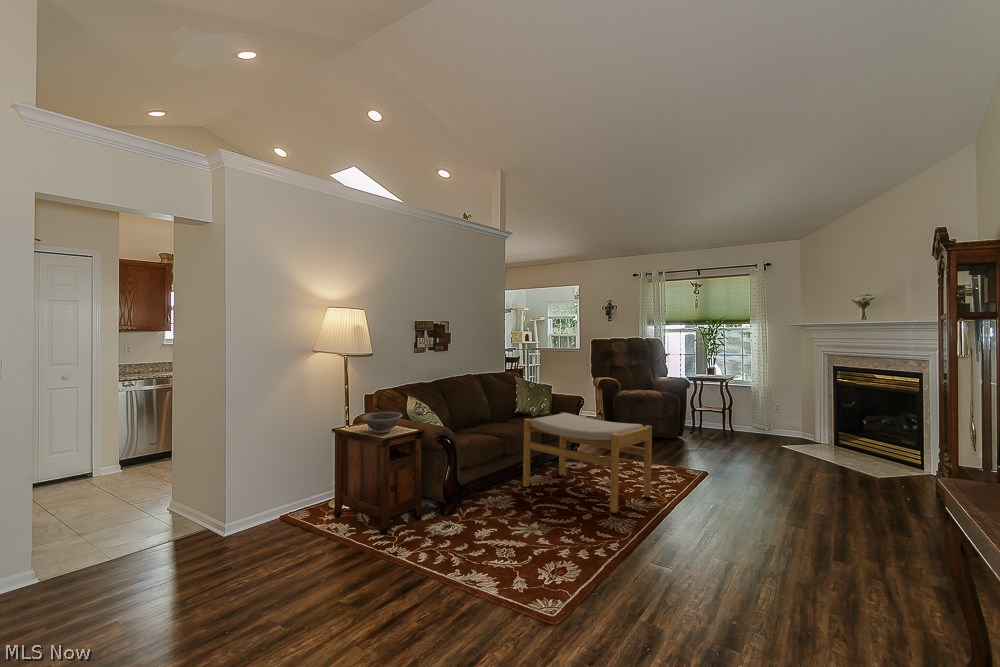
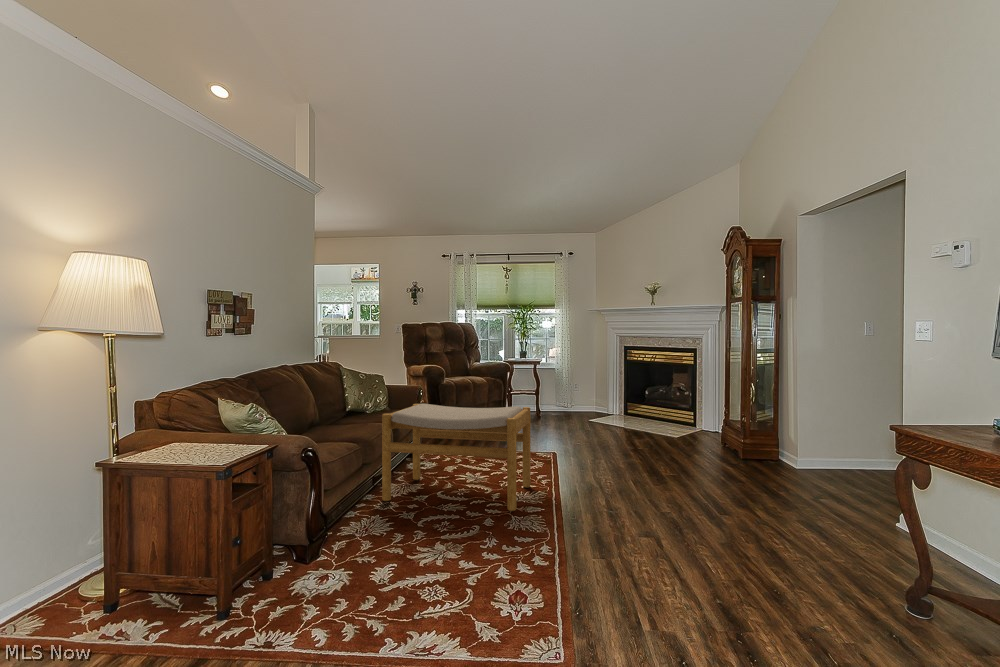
decorative bowl: present [361,412,403,433] -> none [160,418,236,453]

